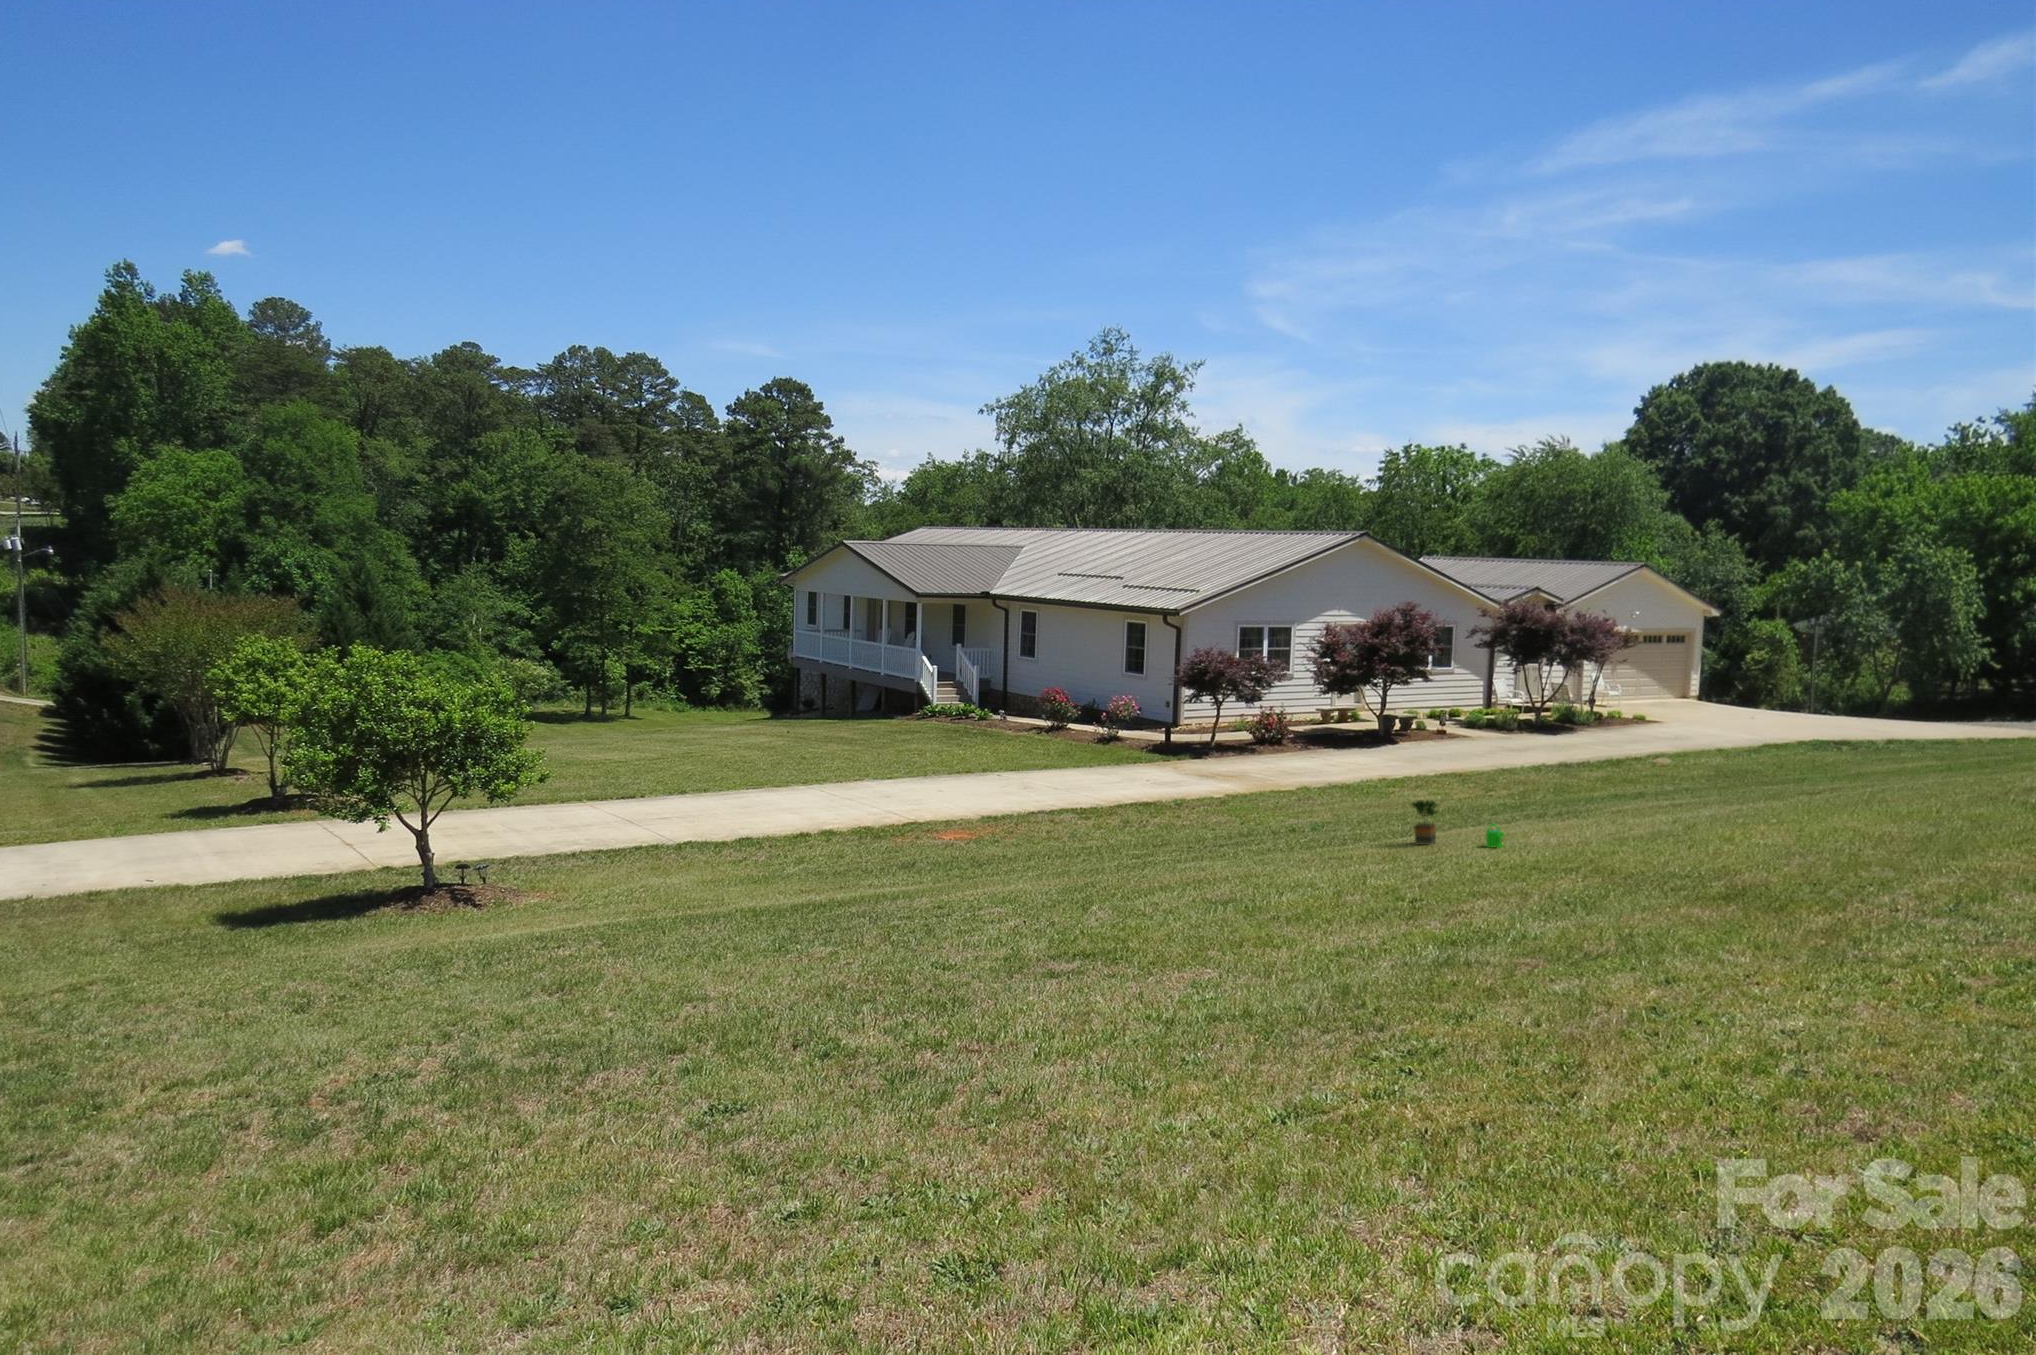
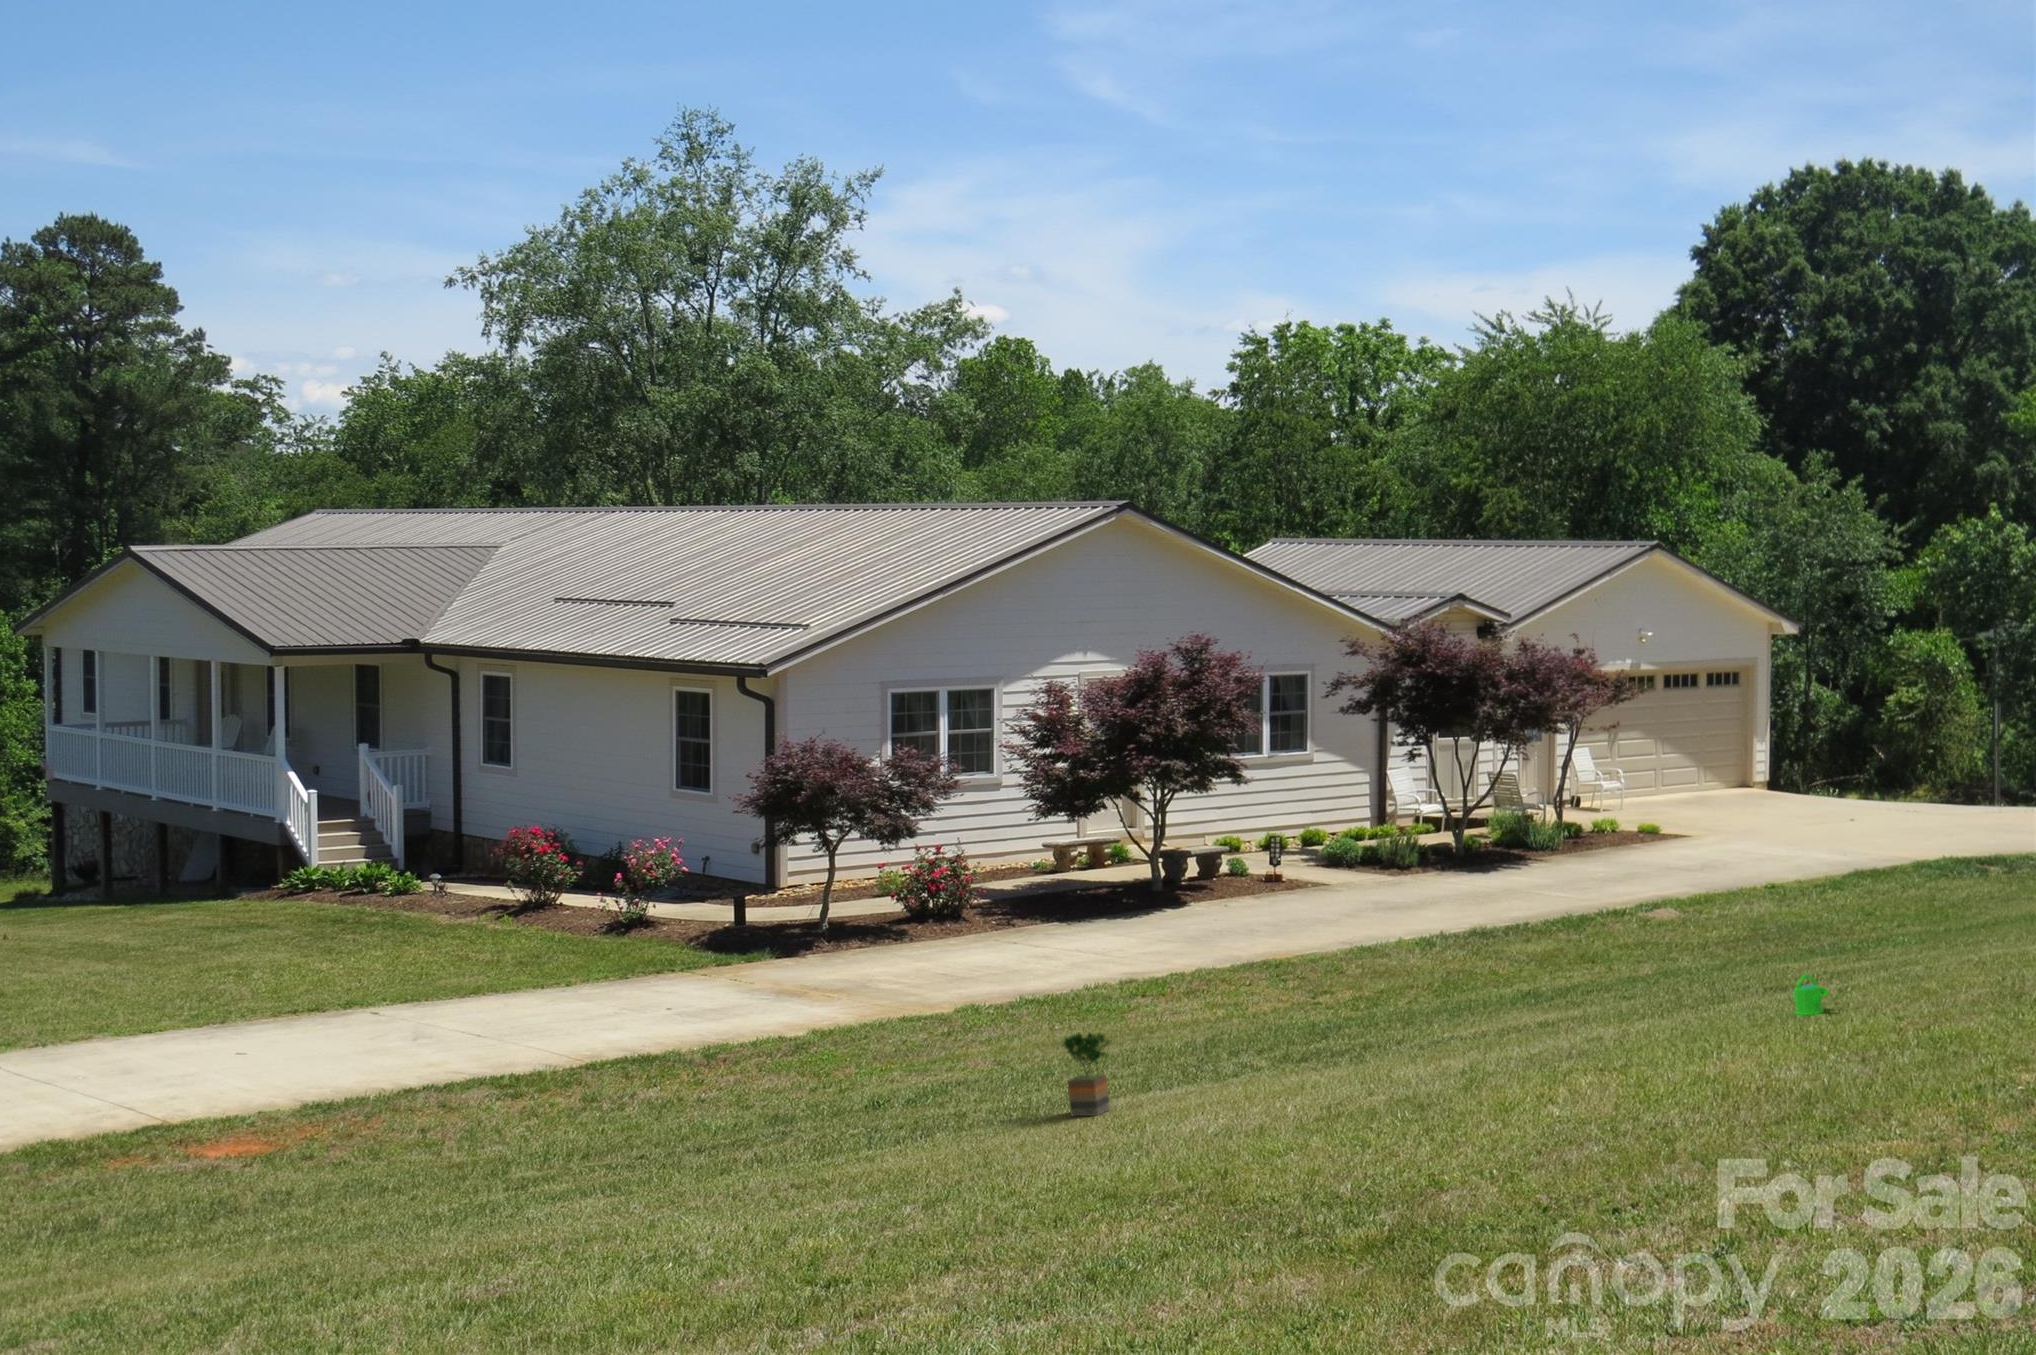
watering can: present [1486,824,1505,847] -> present [1793,974,1828,1015]

